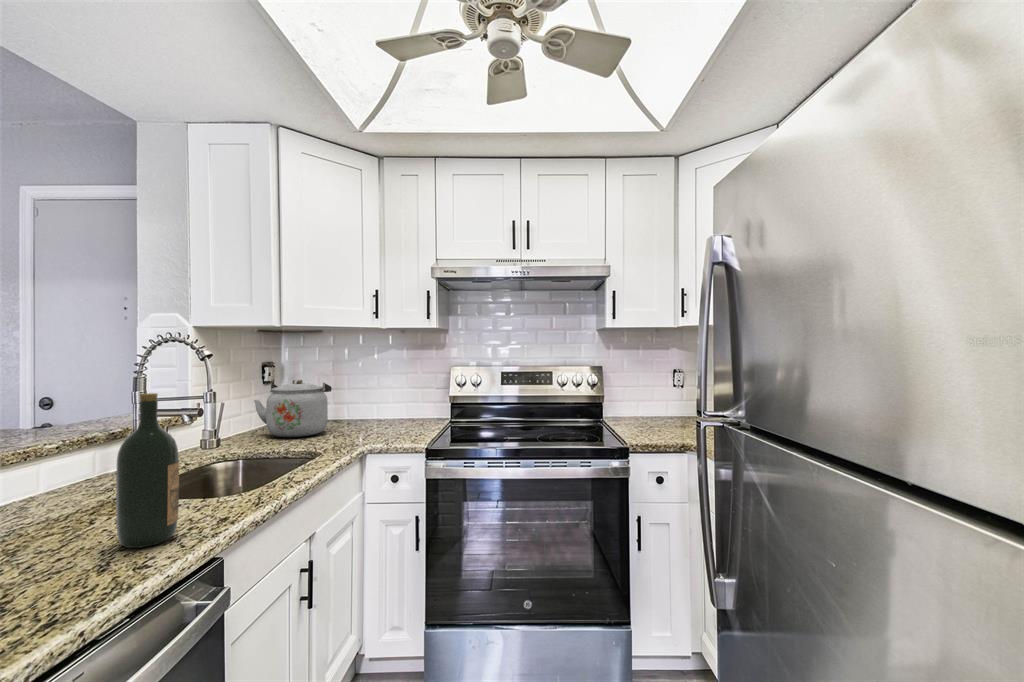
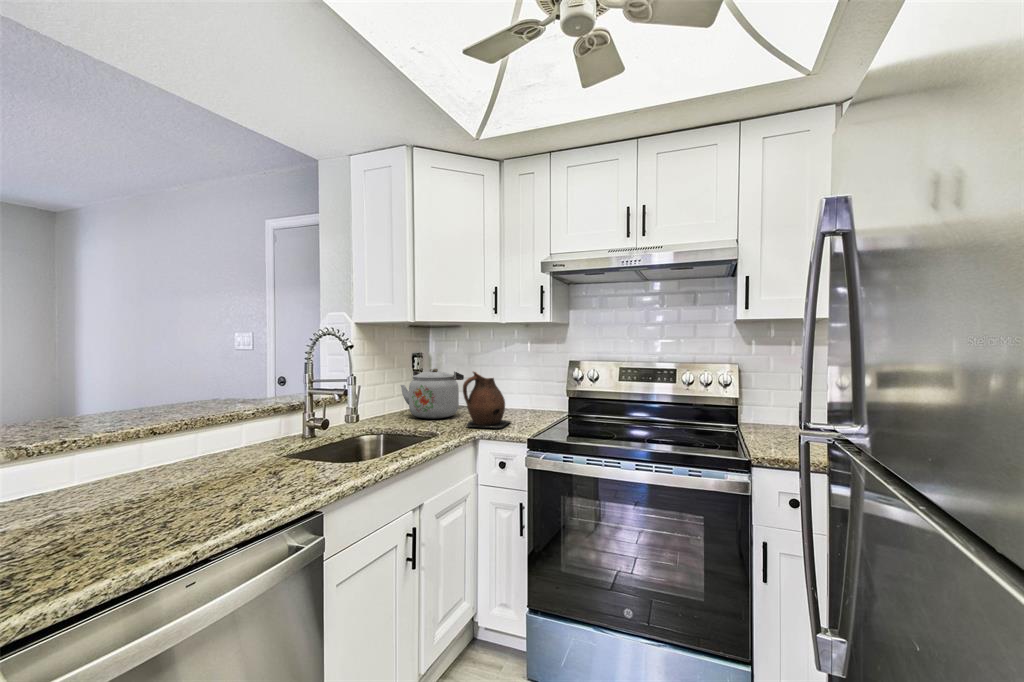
ceramic pitcher: none [341,382,393,443] -> present [463,371,510,428]
wine bottle: present [116,393,179,548] -> none [252,376,296,496]

